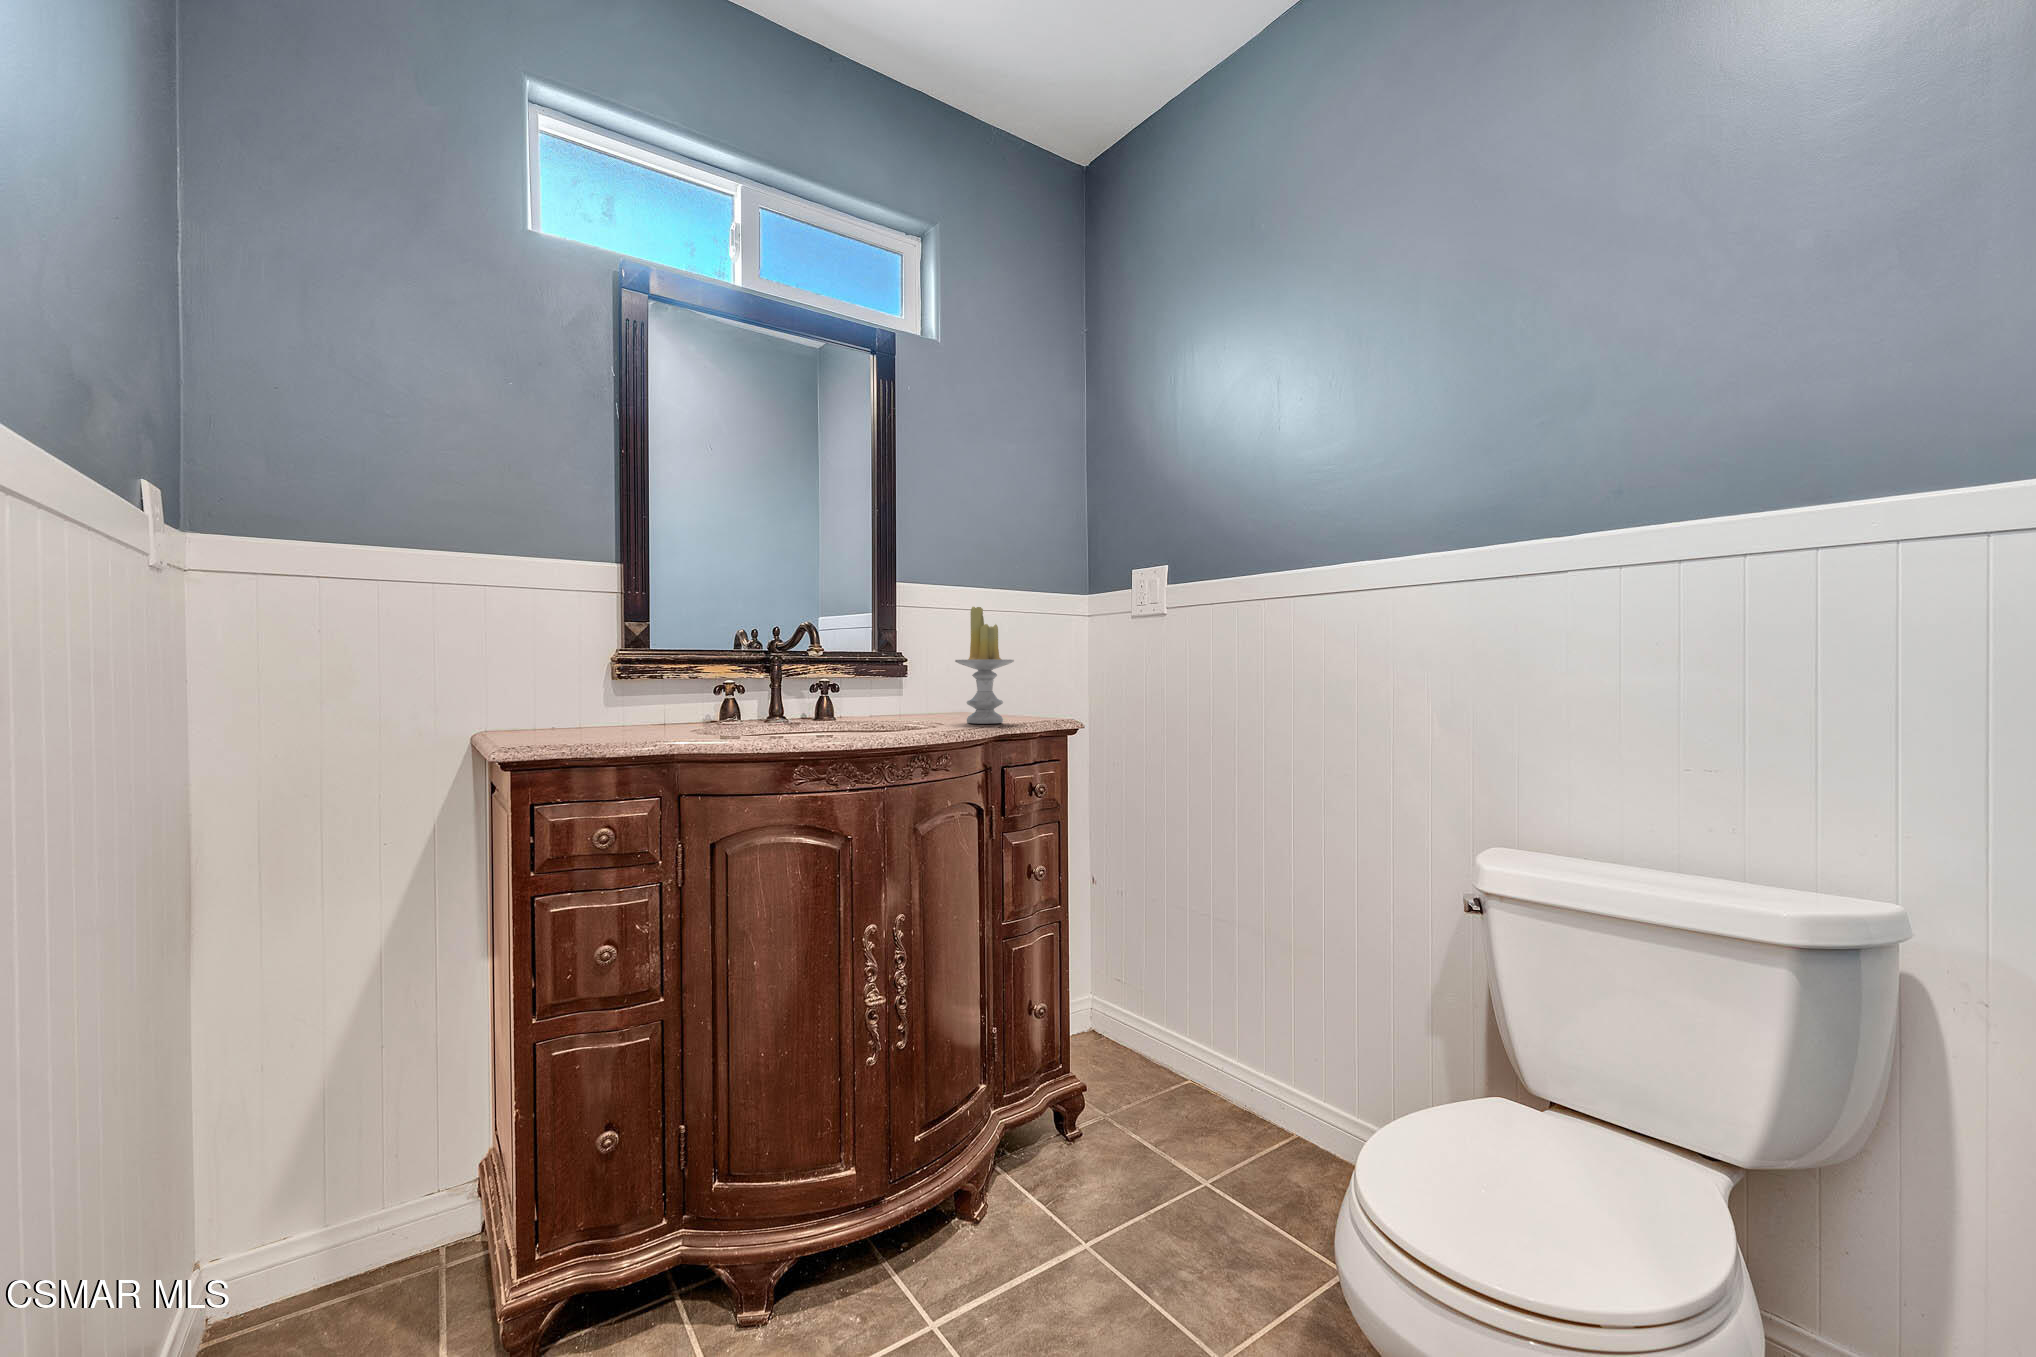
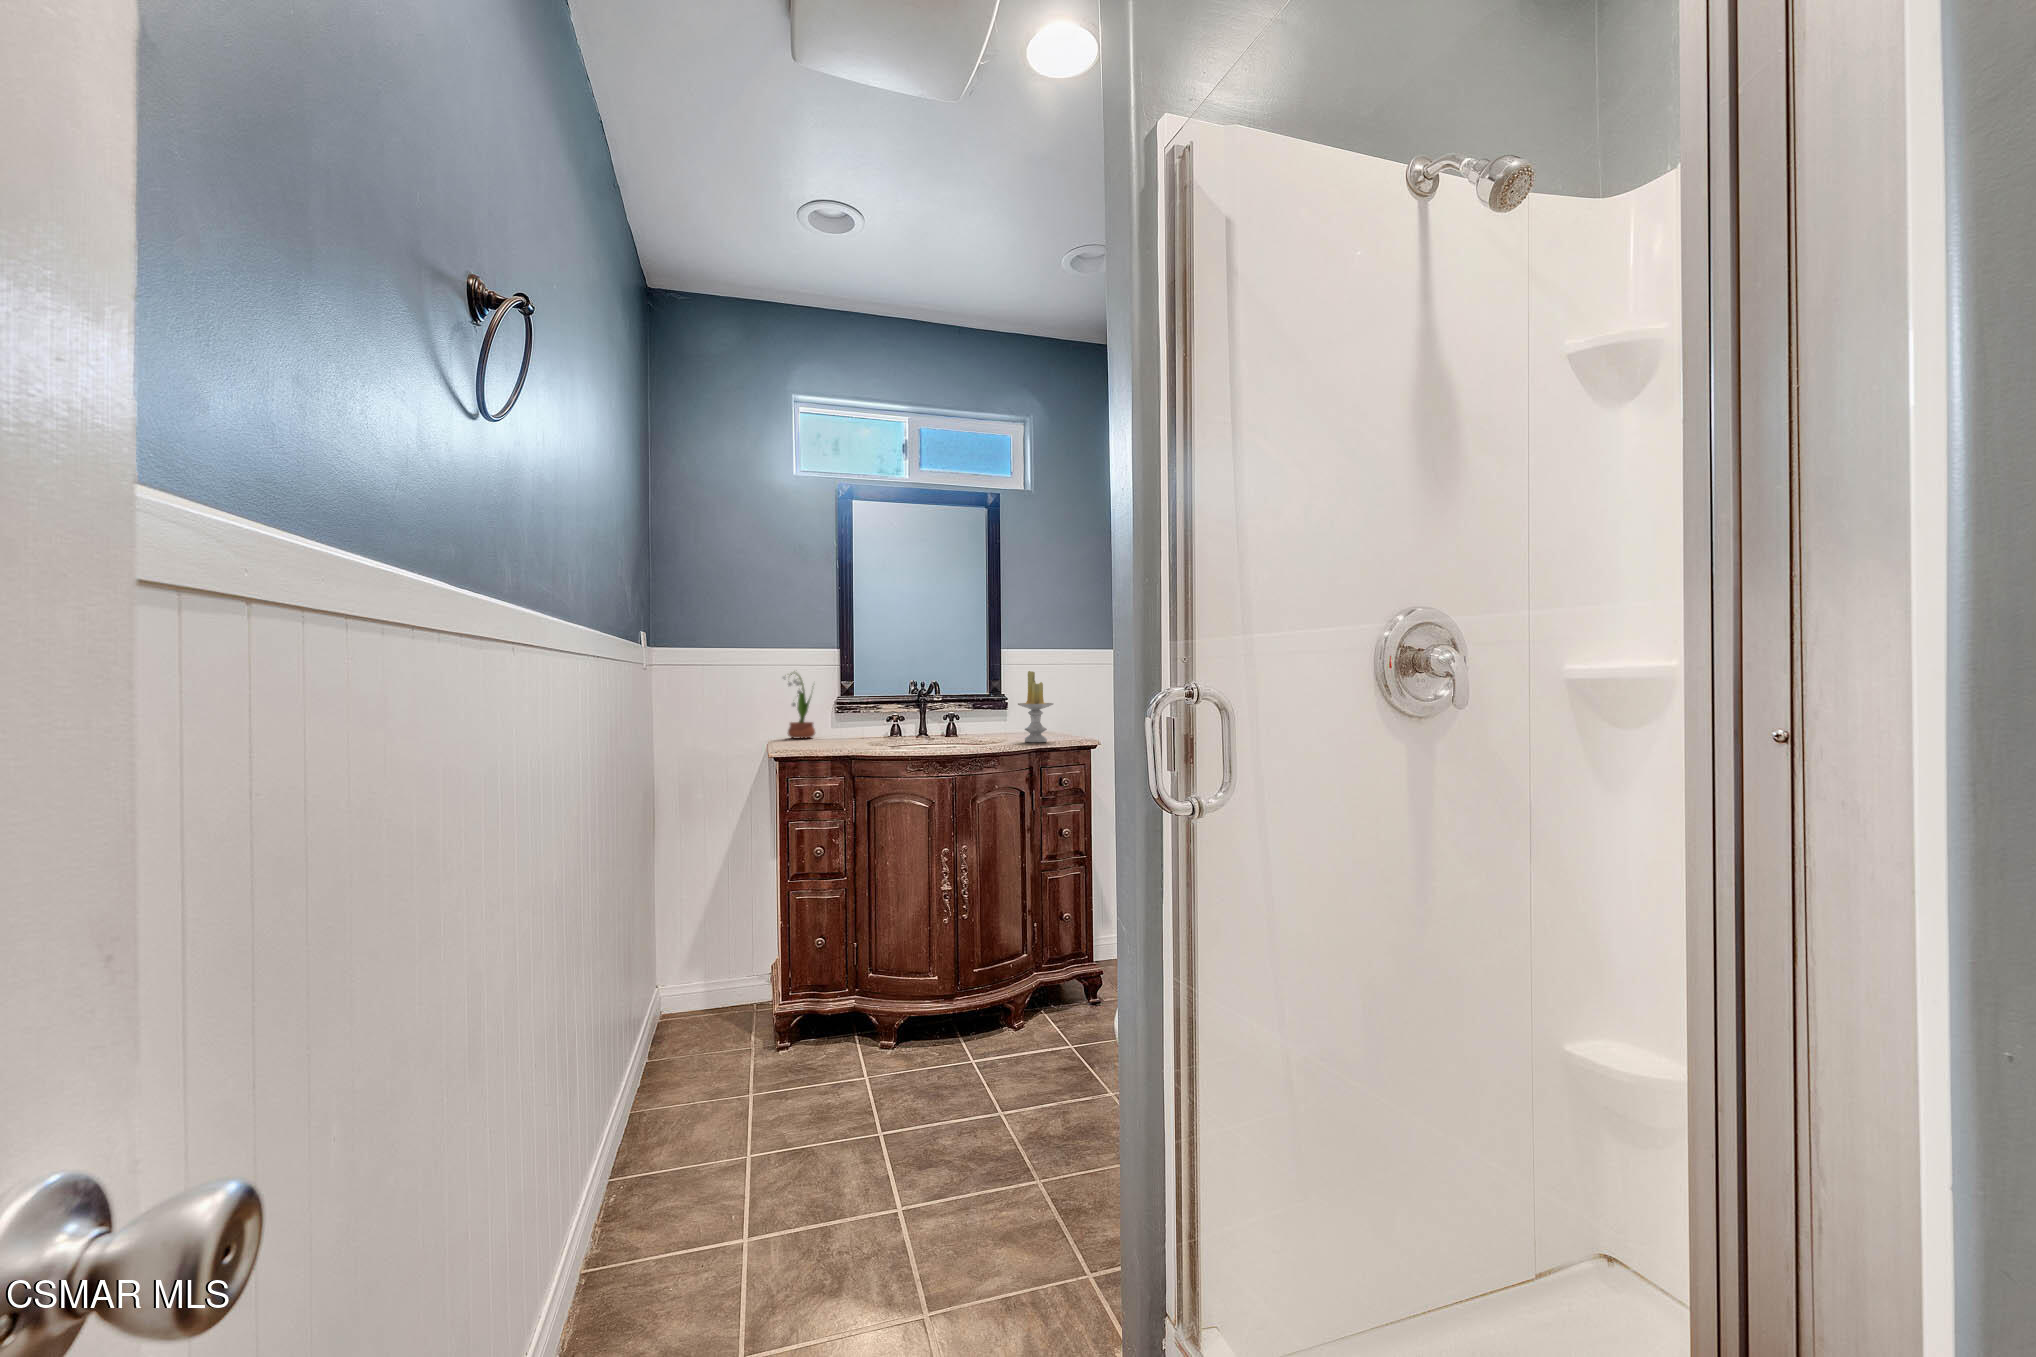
potted flower: none [507,597,577,725] -> present [783,673,815,738]

